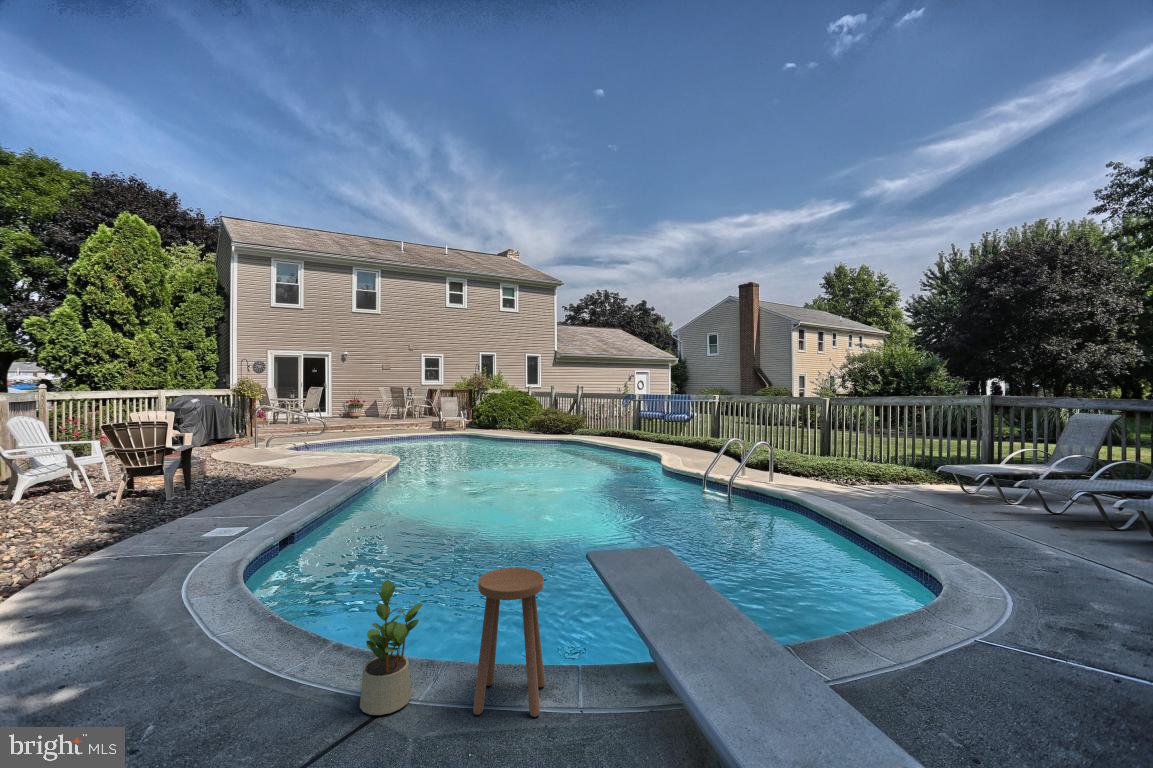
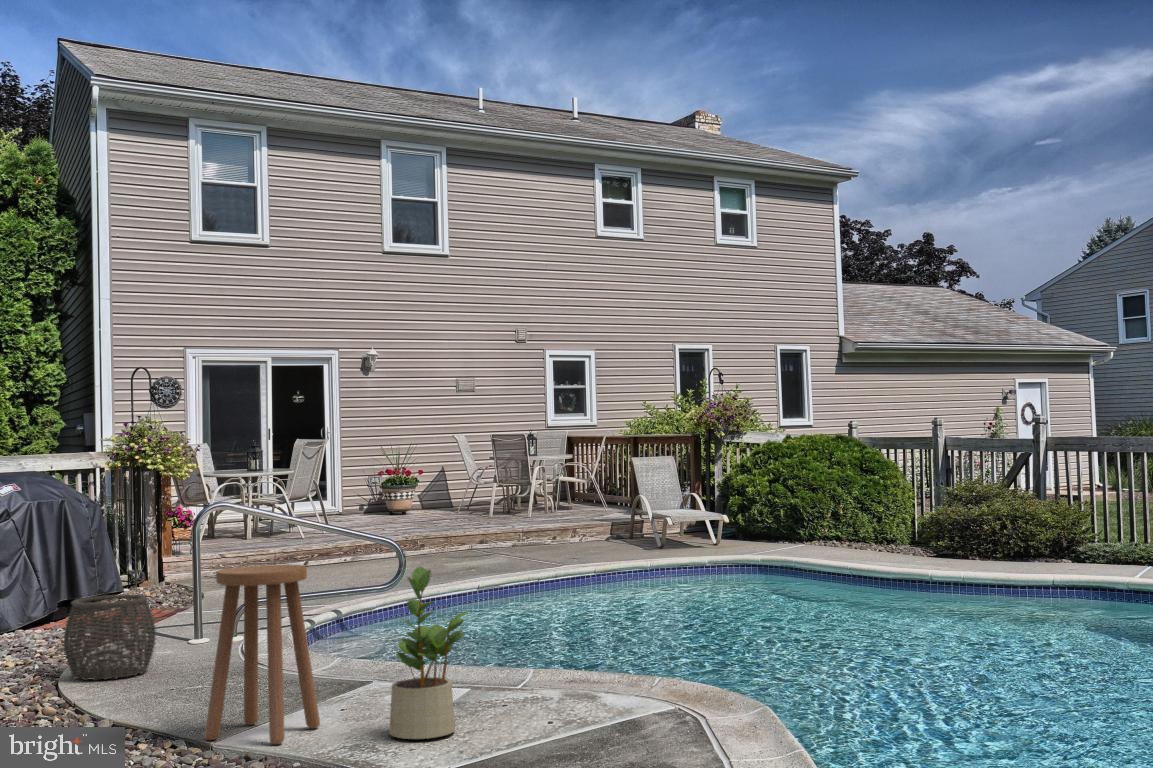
woven basket: none [86,561,171,635] -> present [63,594,156,680]
stool: present [473,568,545,717] -> present [205,565,320,744]

